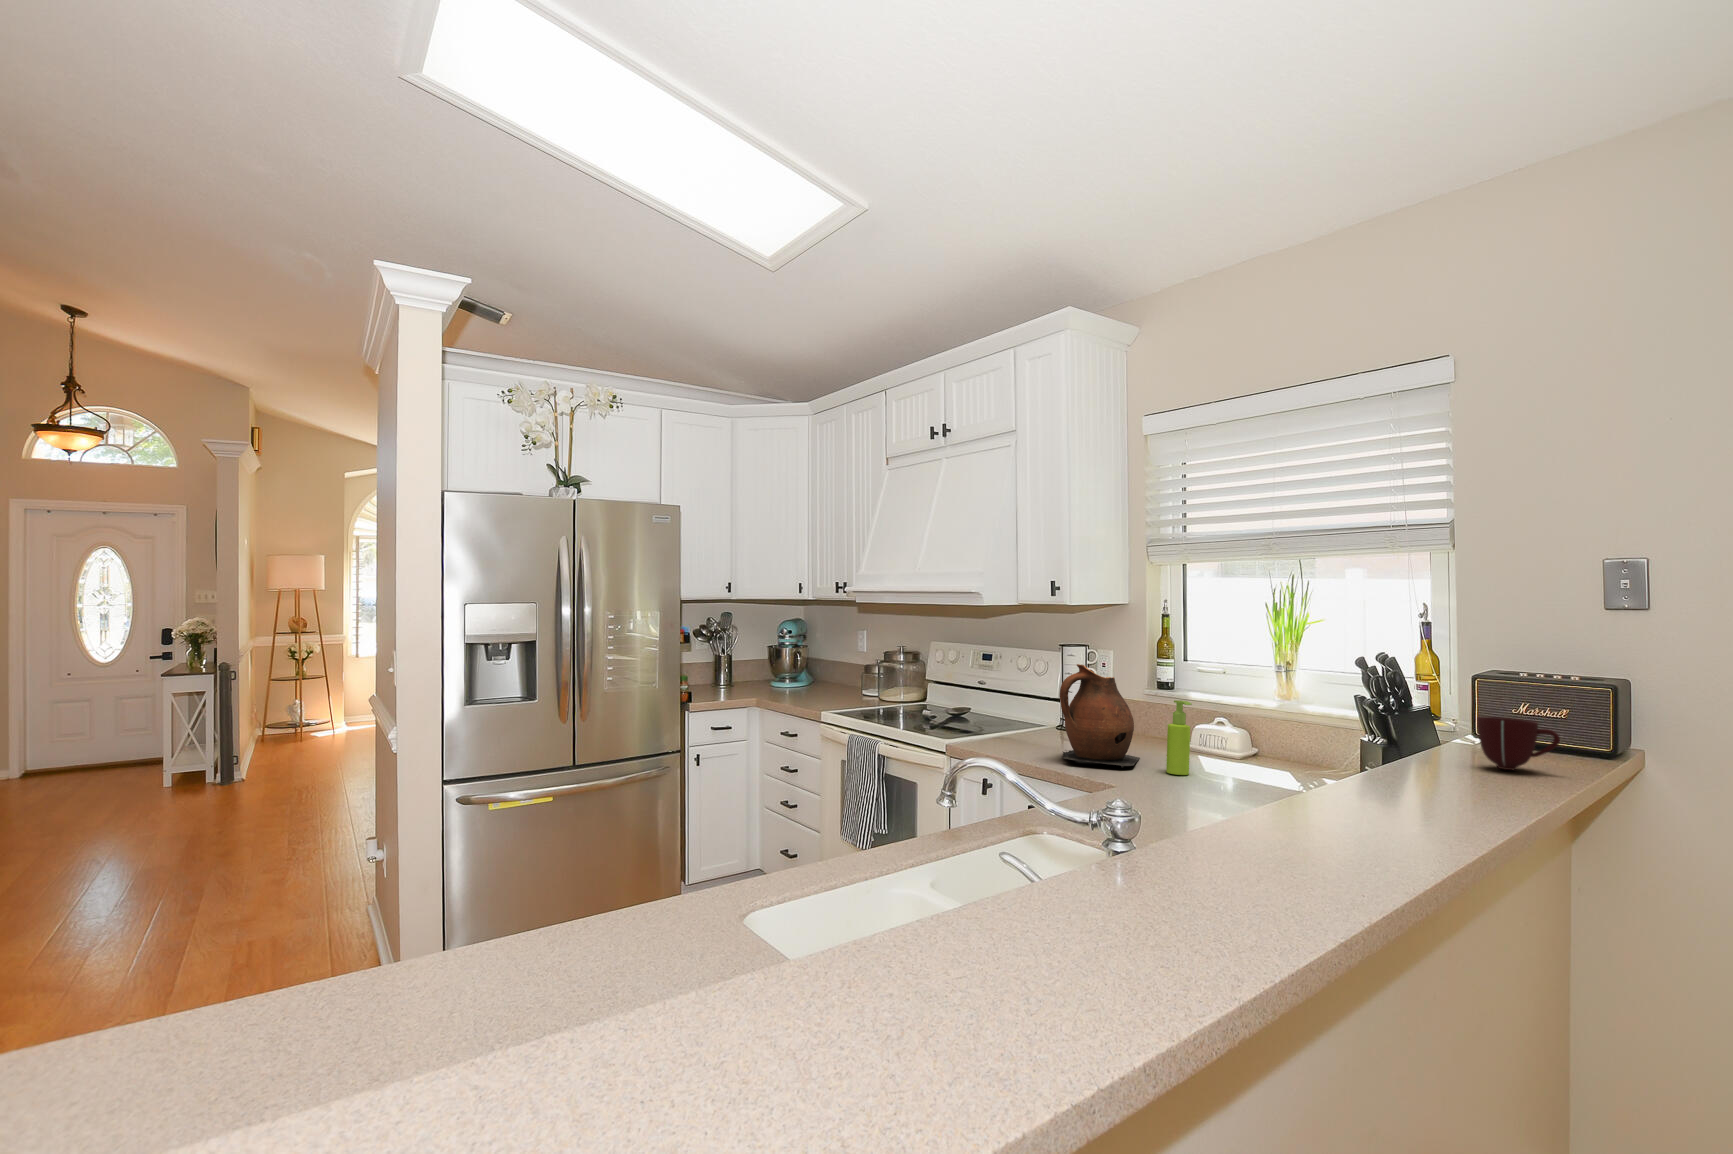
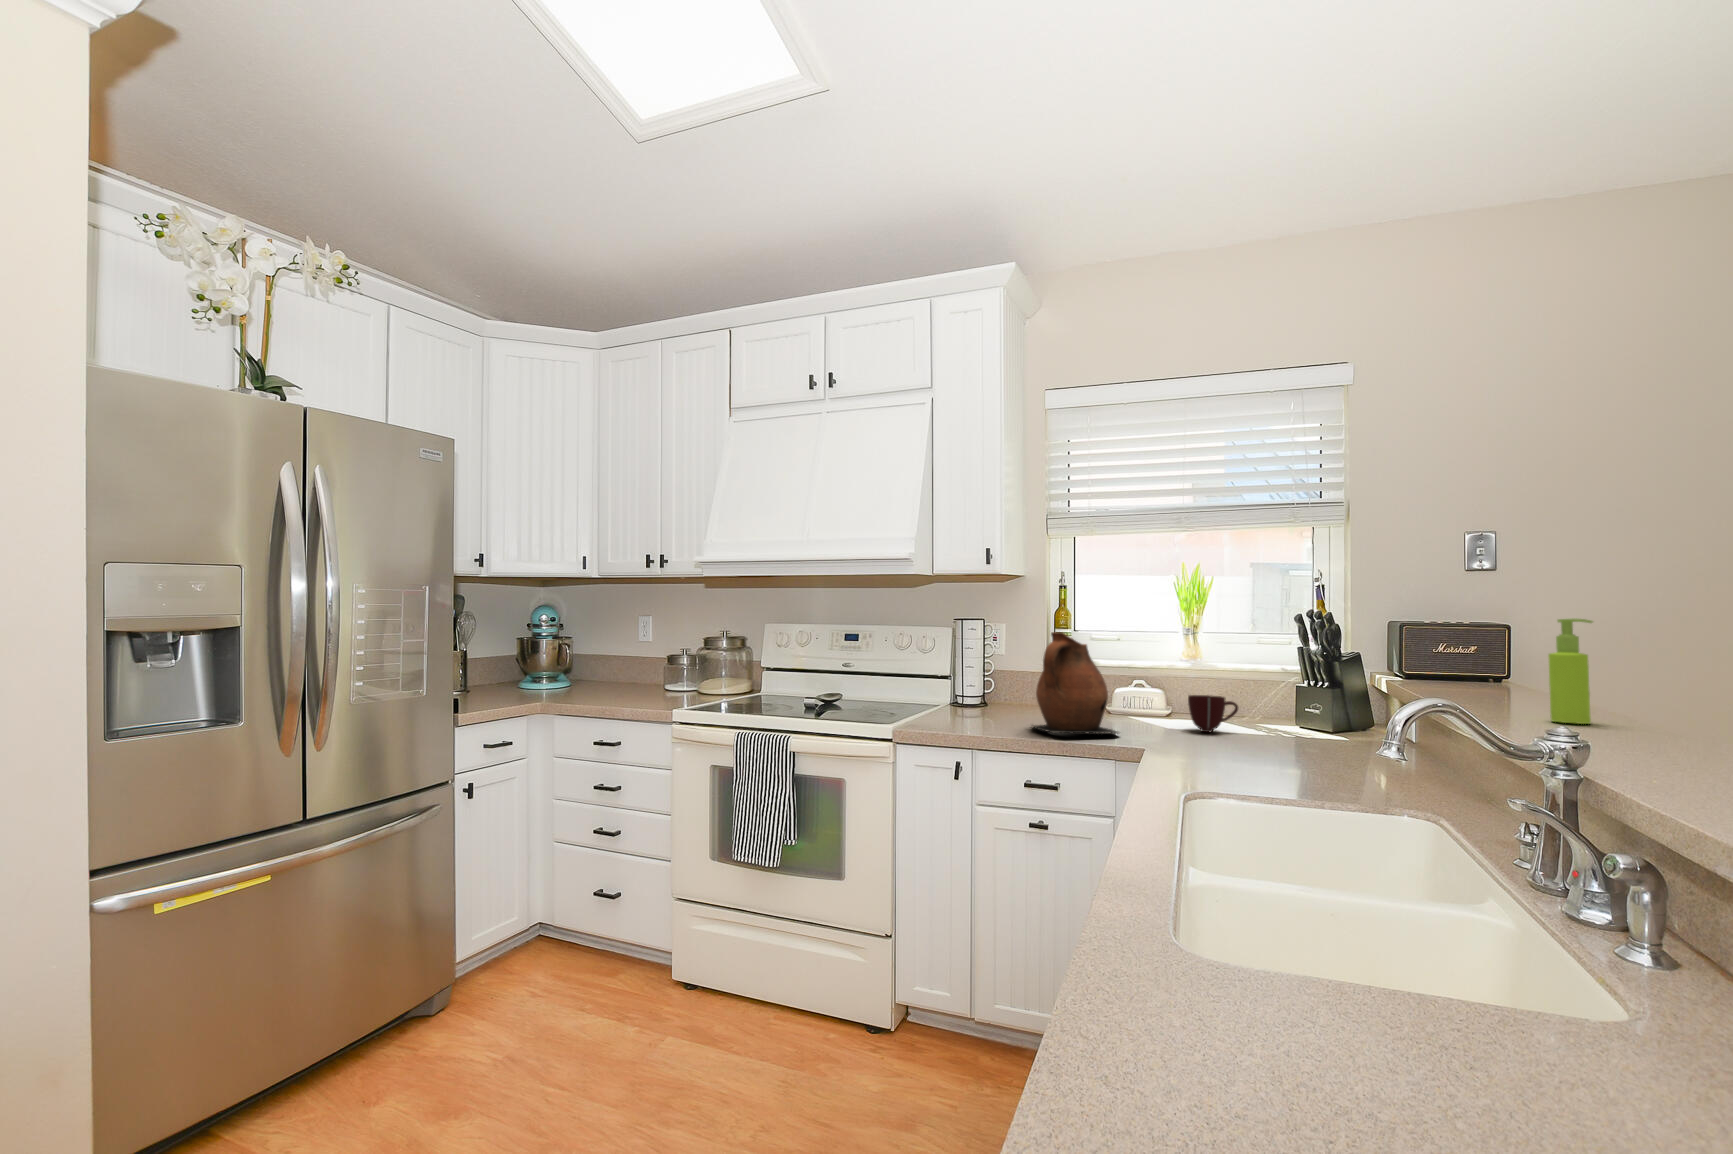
soap dispenser: present [1166,700,1192,775] -> present [1548,618,1593,724]
mug: present [1477,717,1560,770] -> present [1188,695,1238,732]

